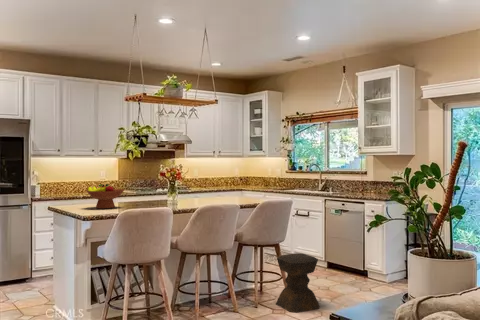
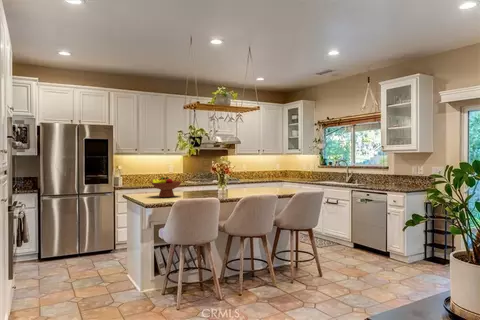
stool: present [276,253,320,313] -> none [309,237,348,290]

